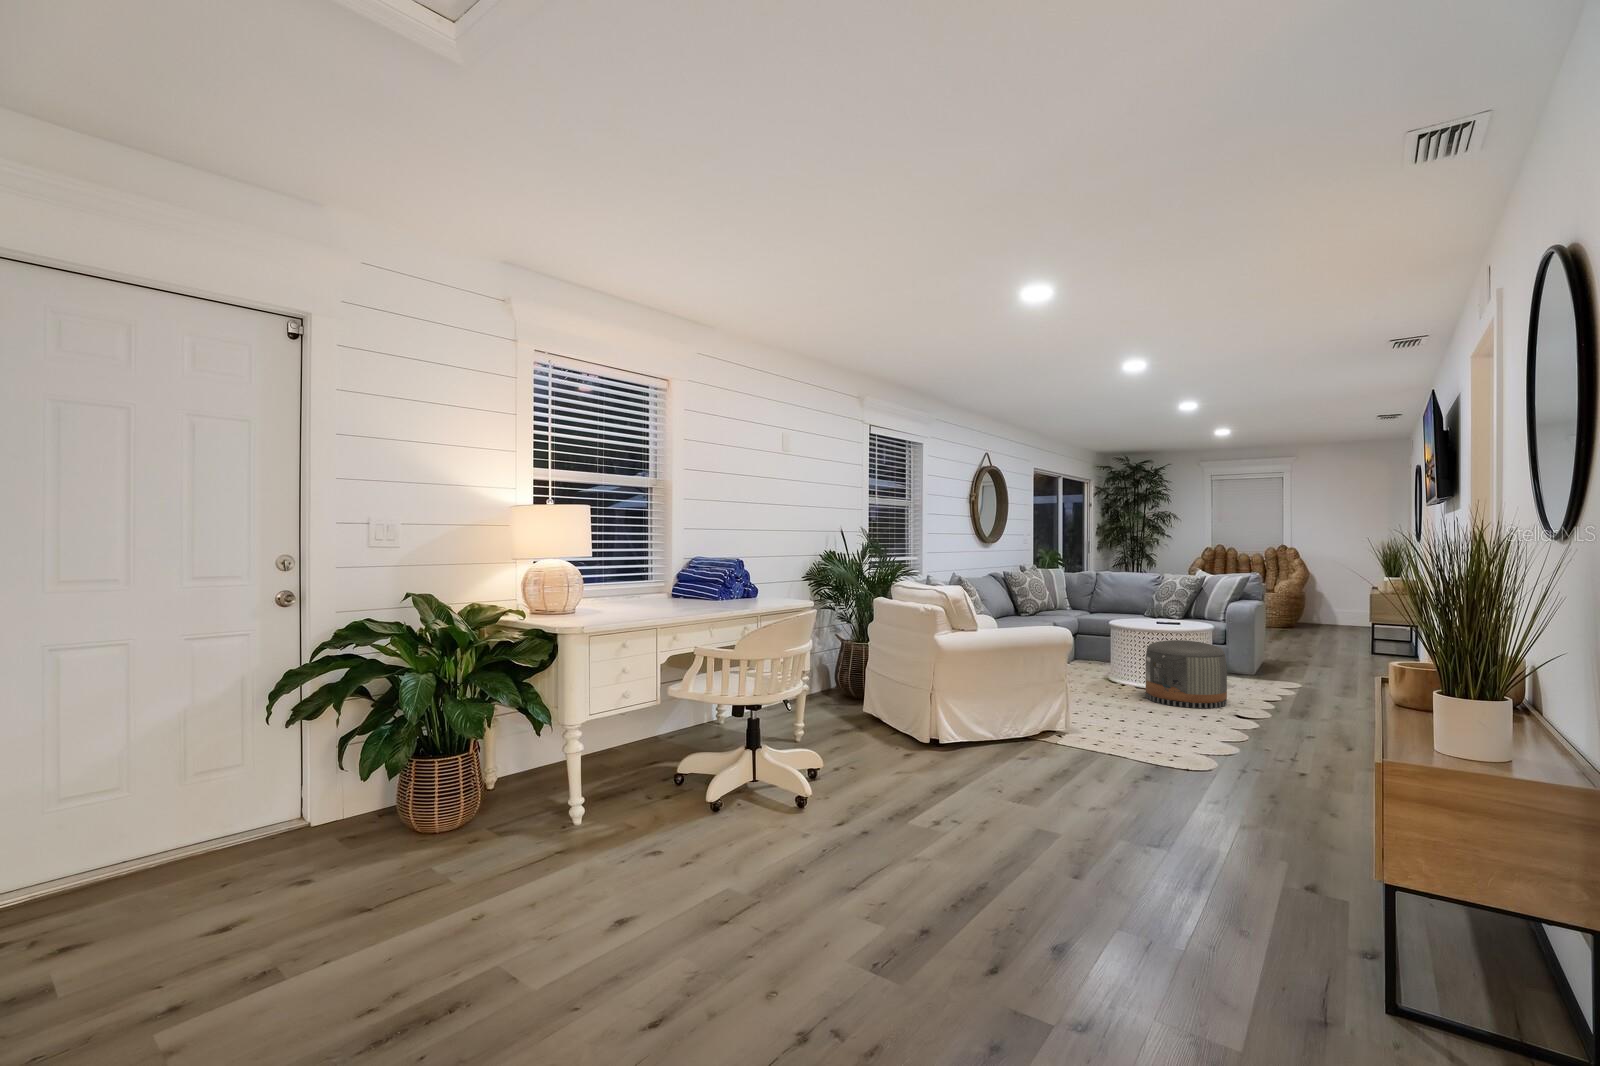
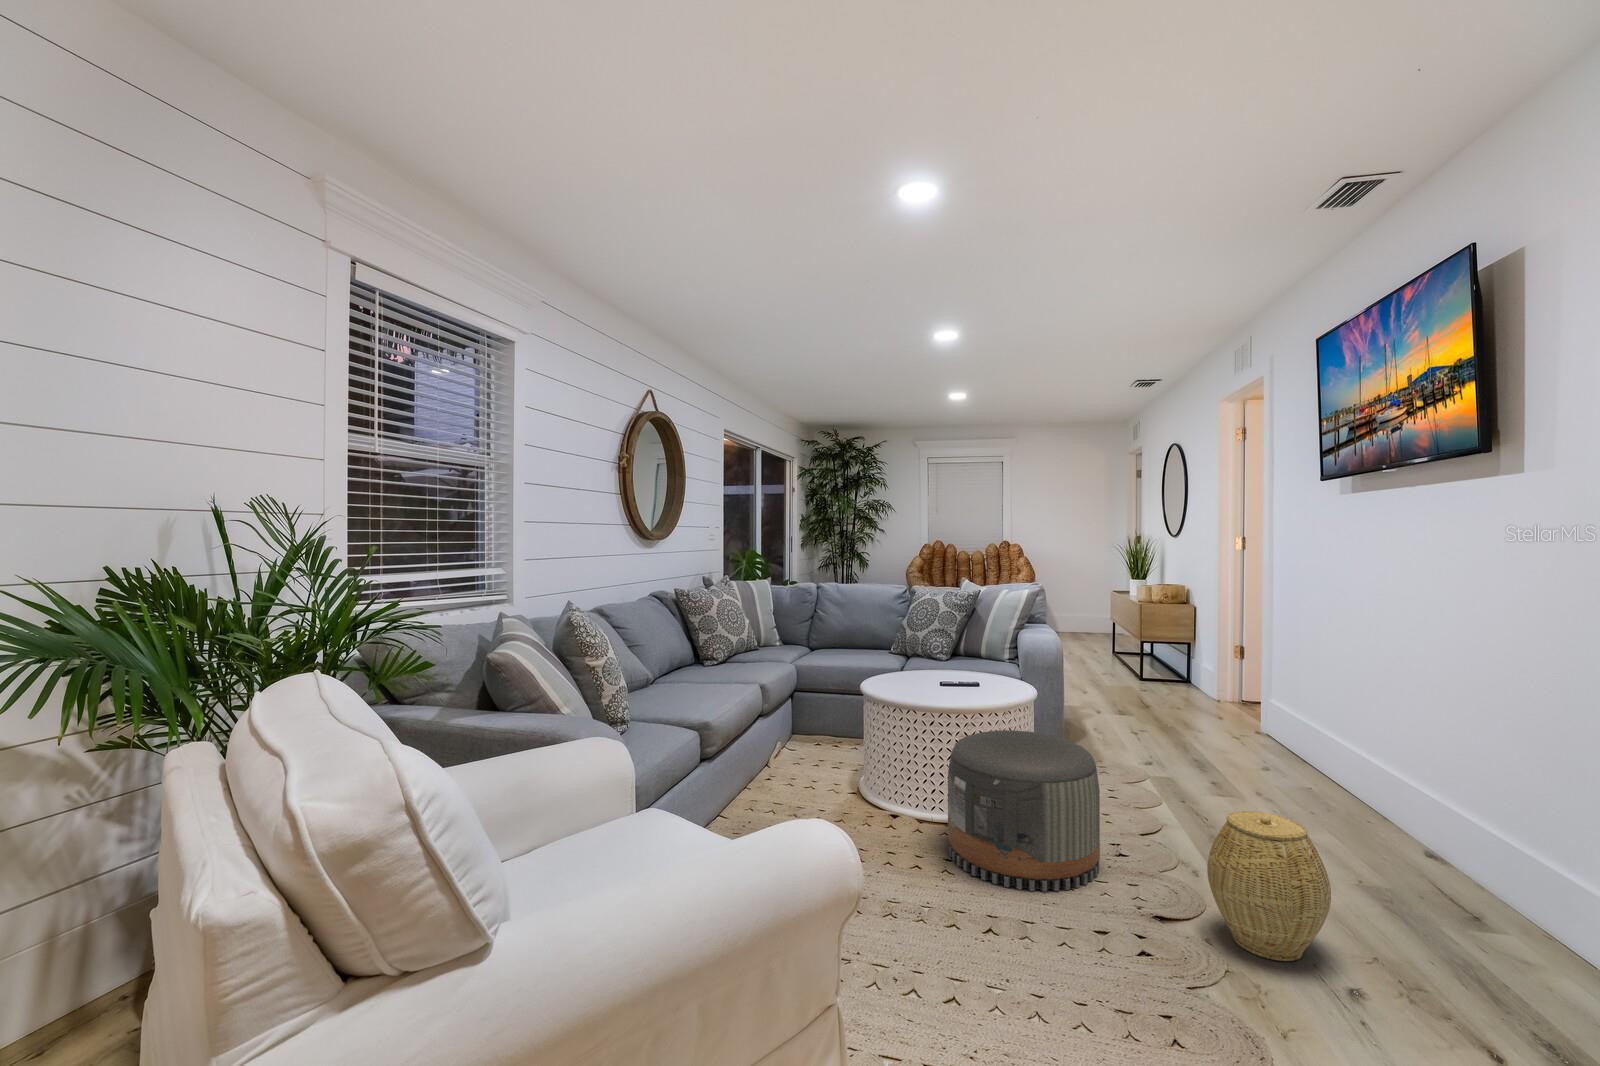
woven basket: none [1259,668,1315,730] -> present [1207,811,1331,961]

